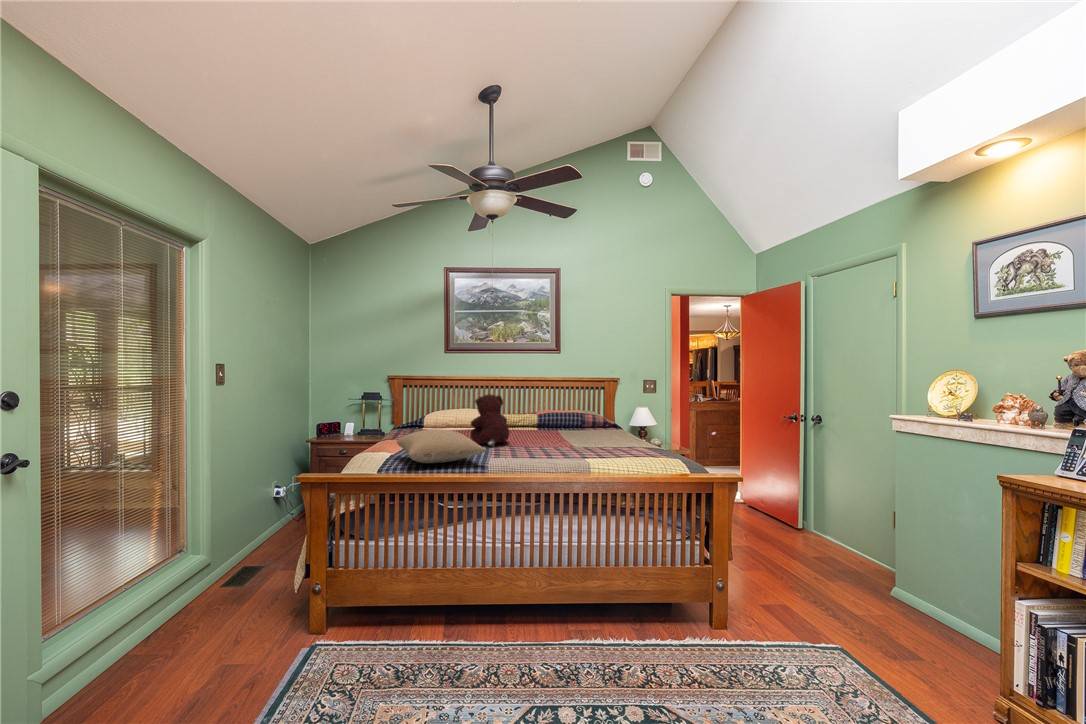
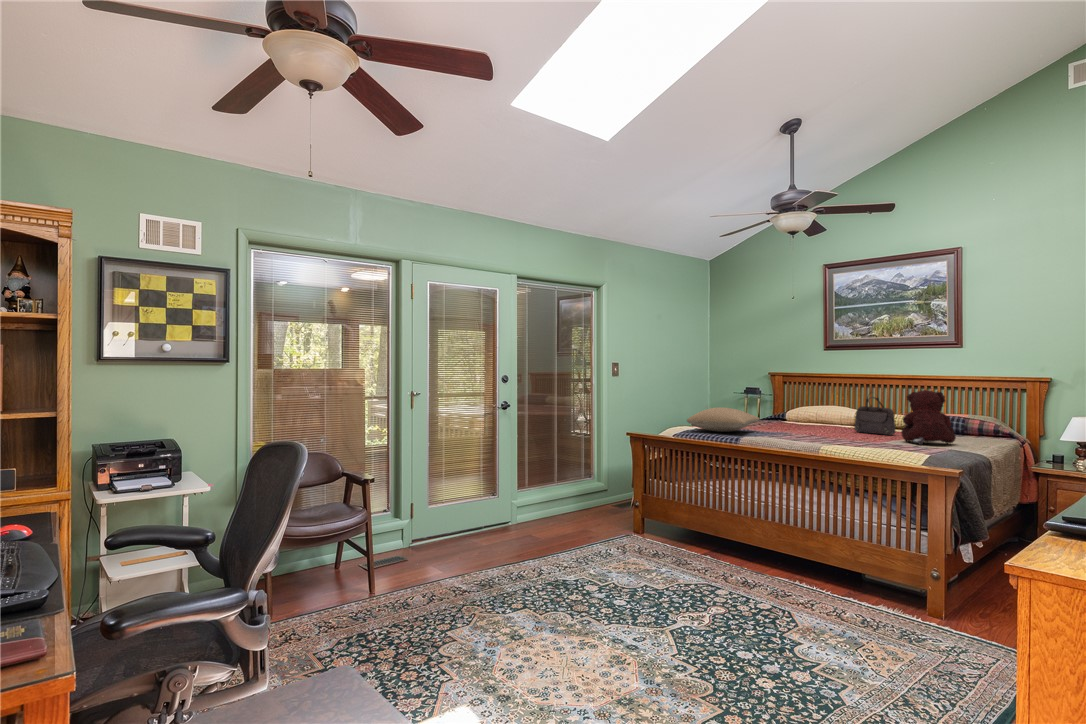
teddy bear: present [471,394,509,447] -> present [902,390,956,445]
handbag: none [521,398,558,438] -> present [854,397,895,435]

